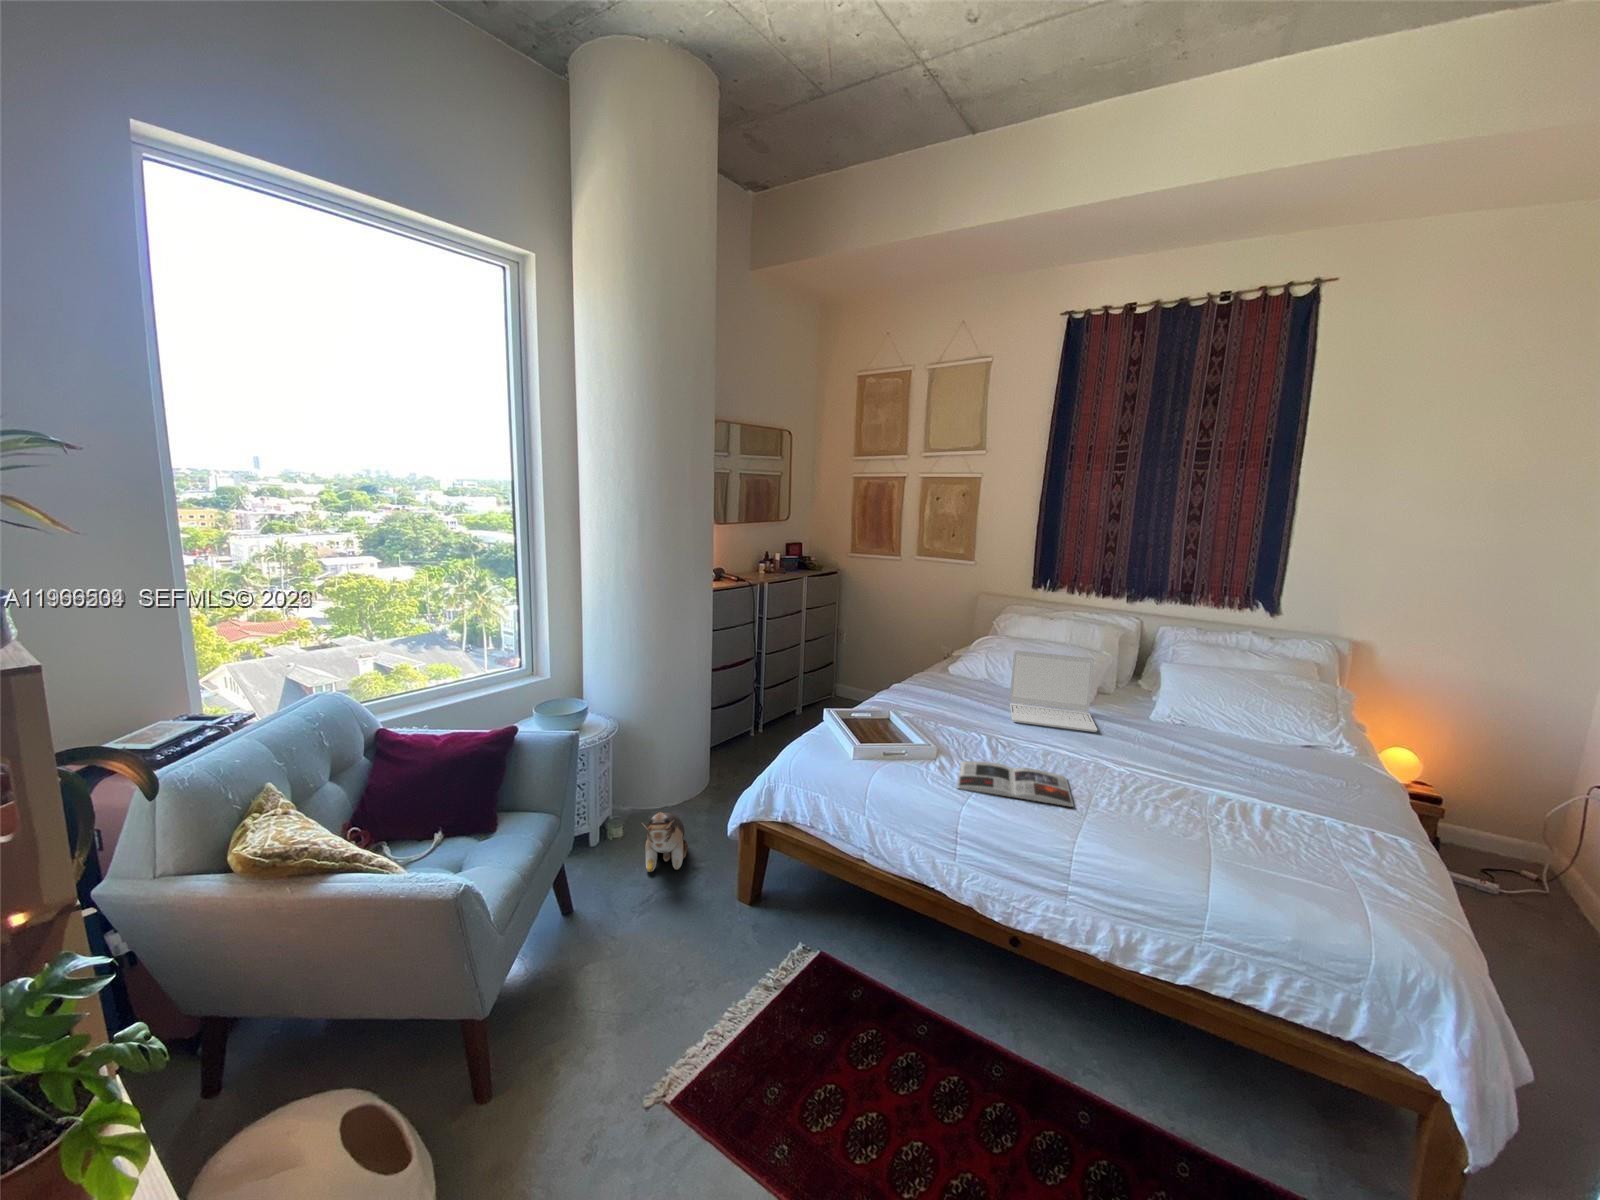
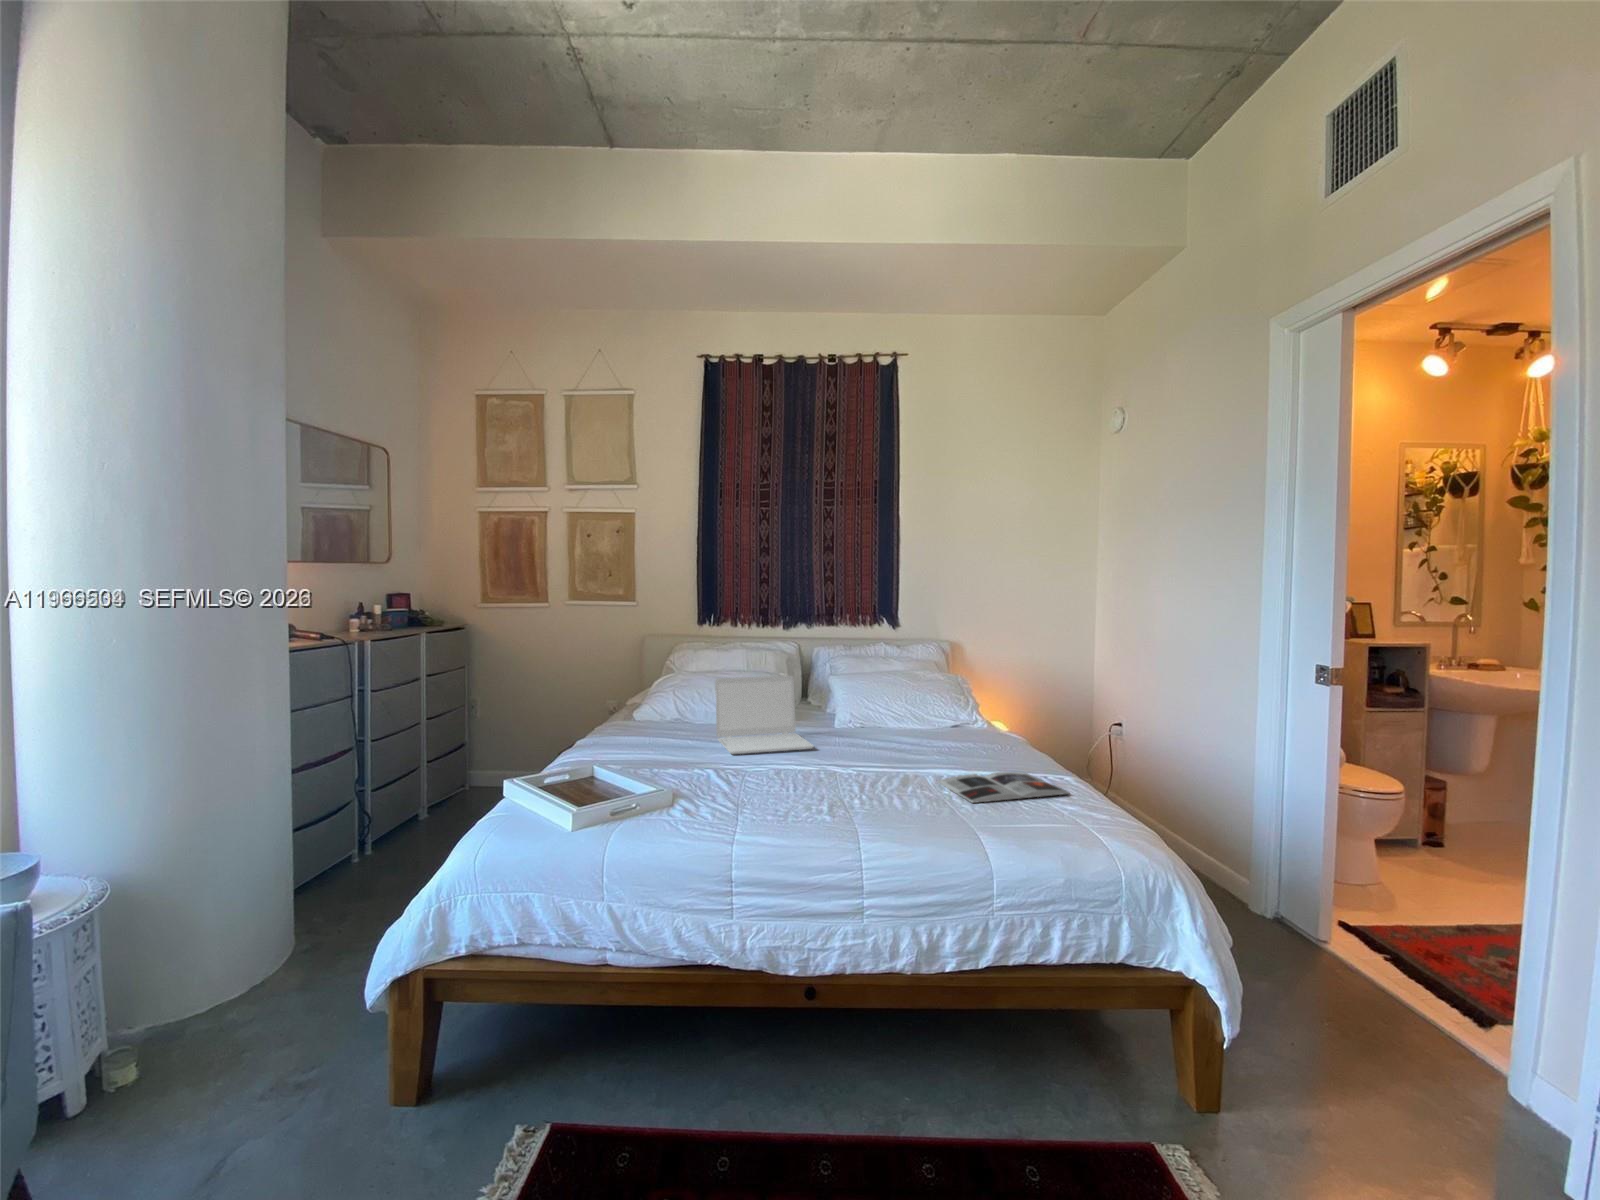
magazine: present [958,761,1073,807] -> present [938,772,1070,803]
plush toy: present [642,812,688,872] -> none [195,1003,283,1119]

